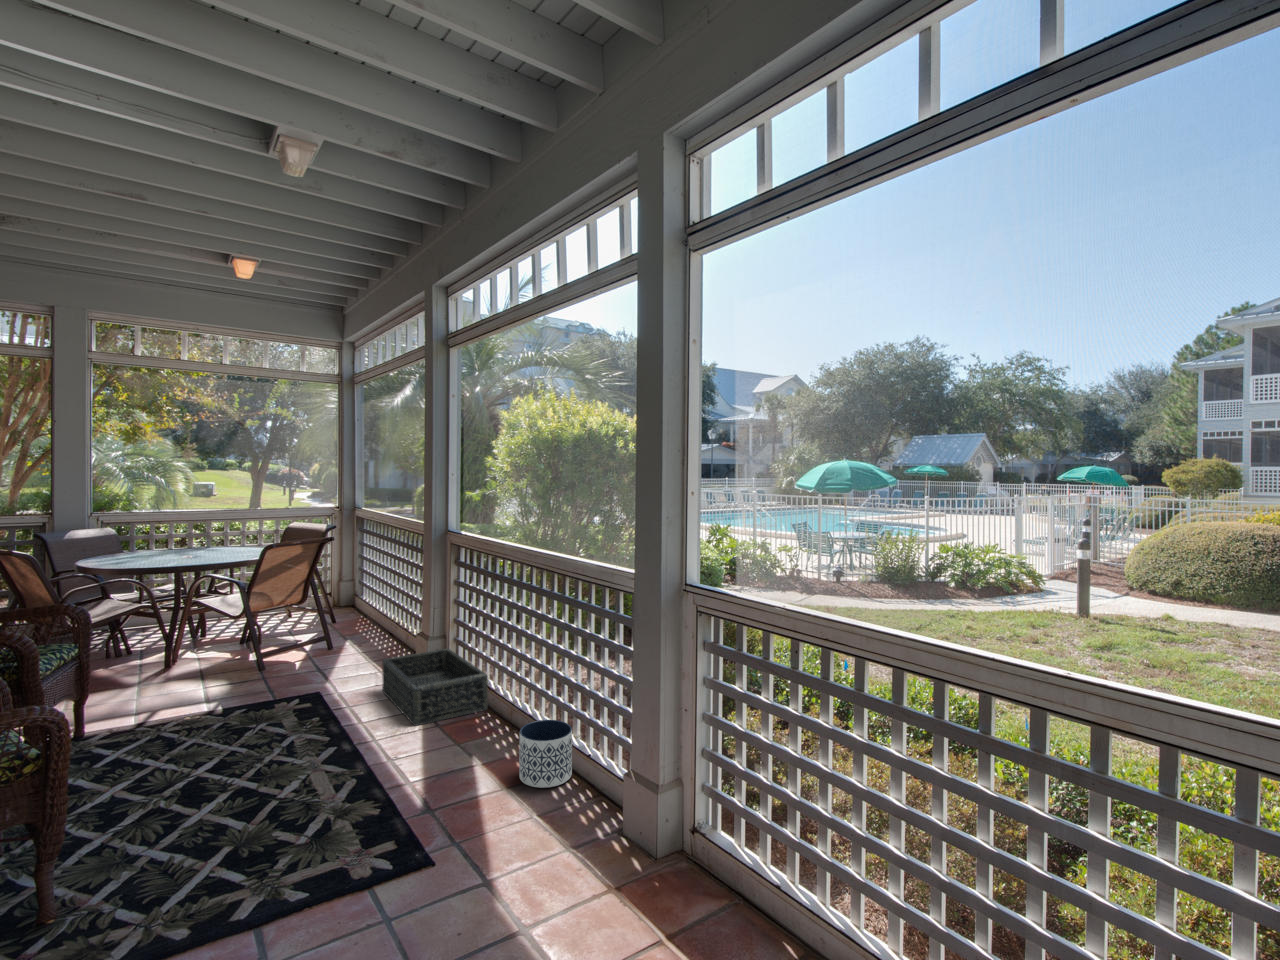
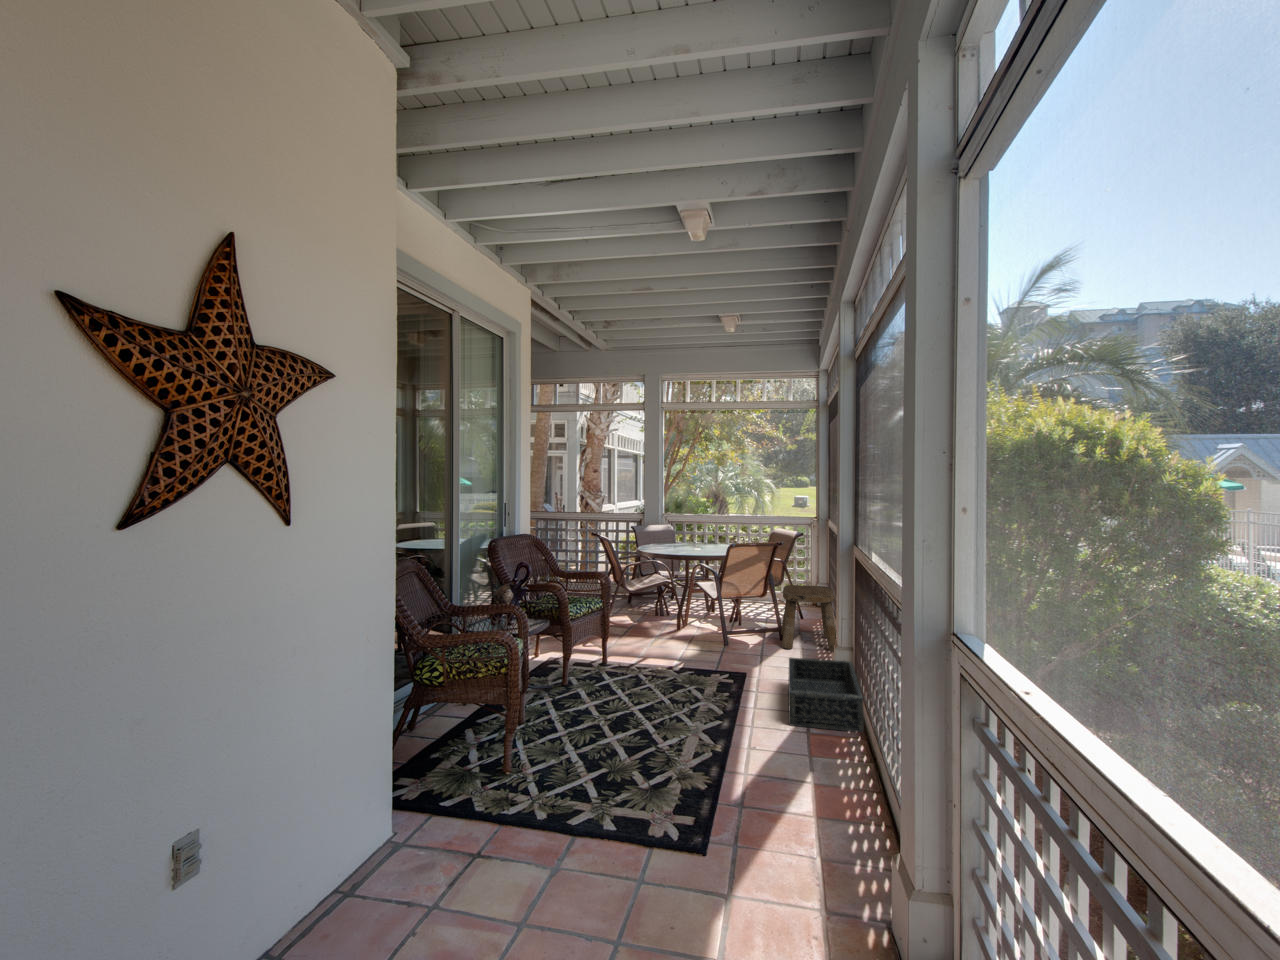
stool: none [326,582,405,658] -> present [781,585,835,651]
planter: present [519,720,572,788] -> none [833,761,892,839]

